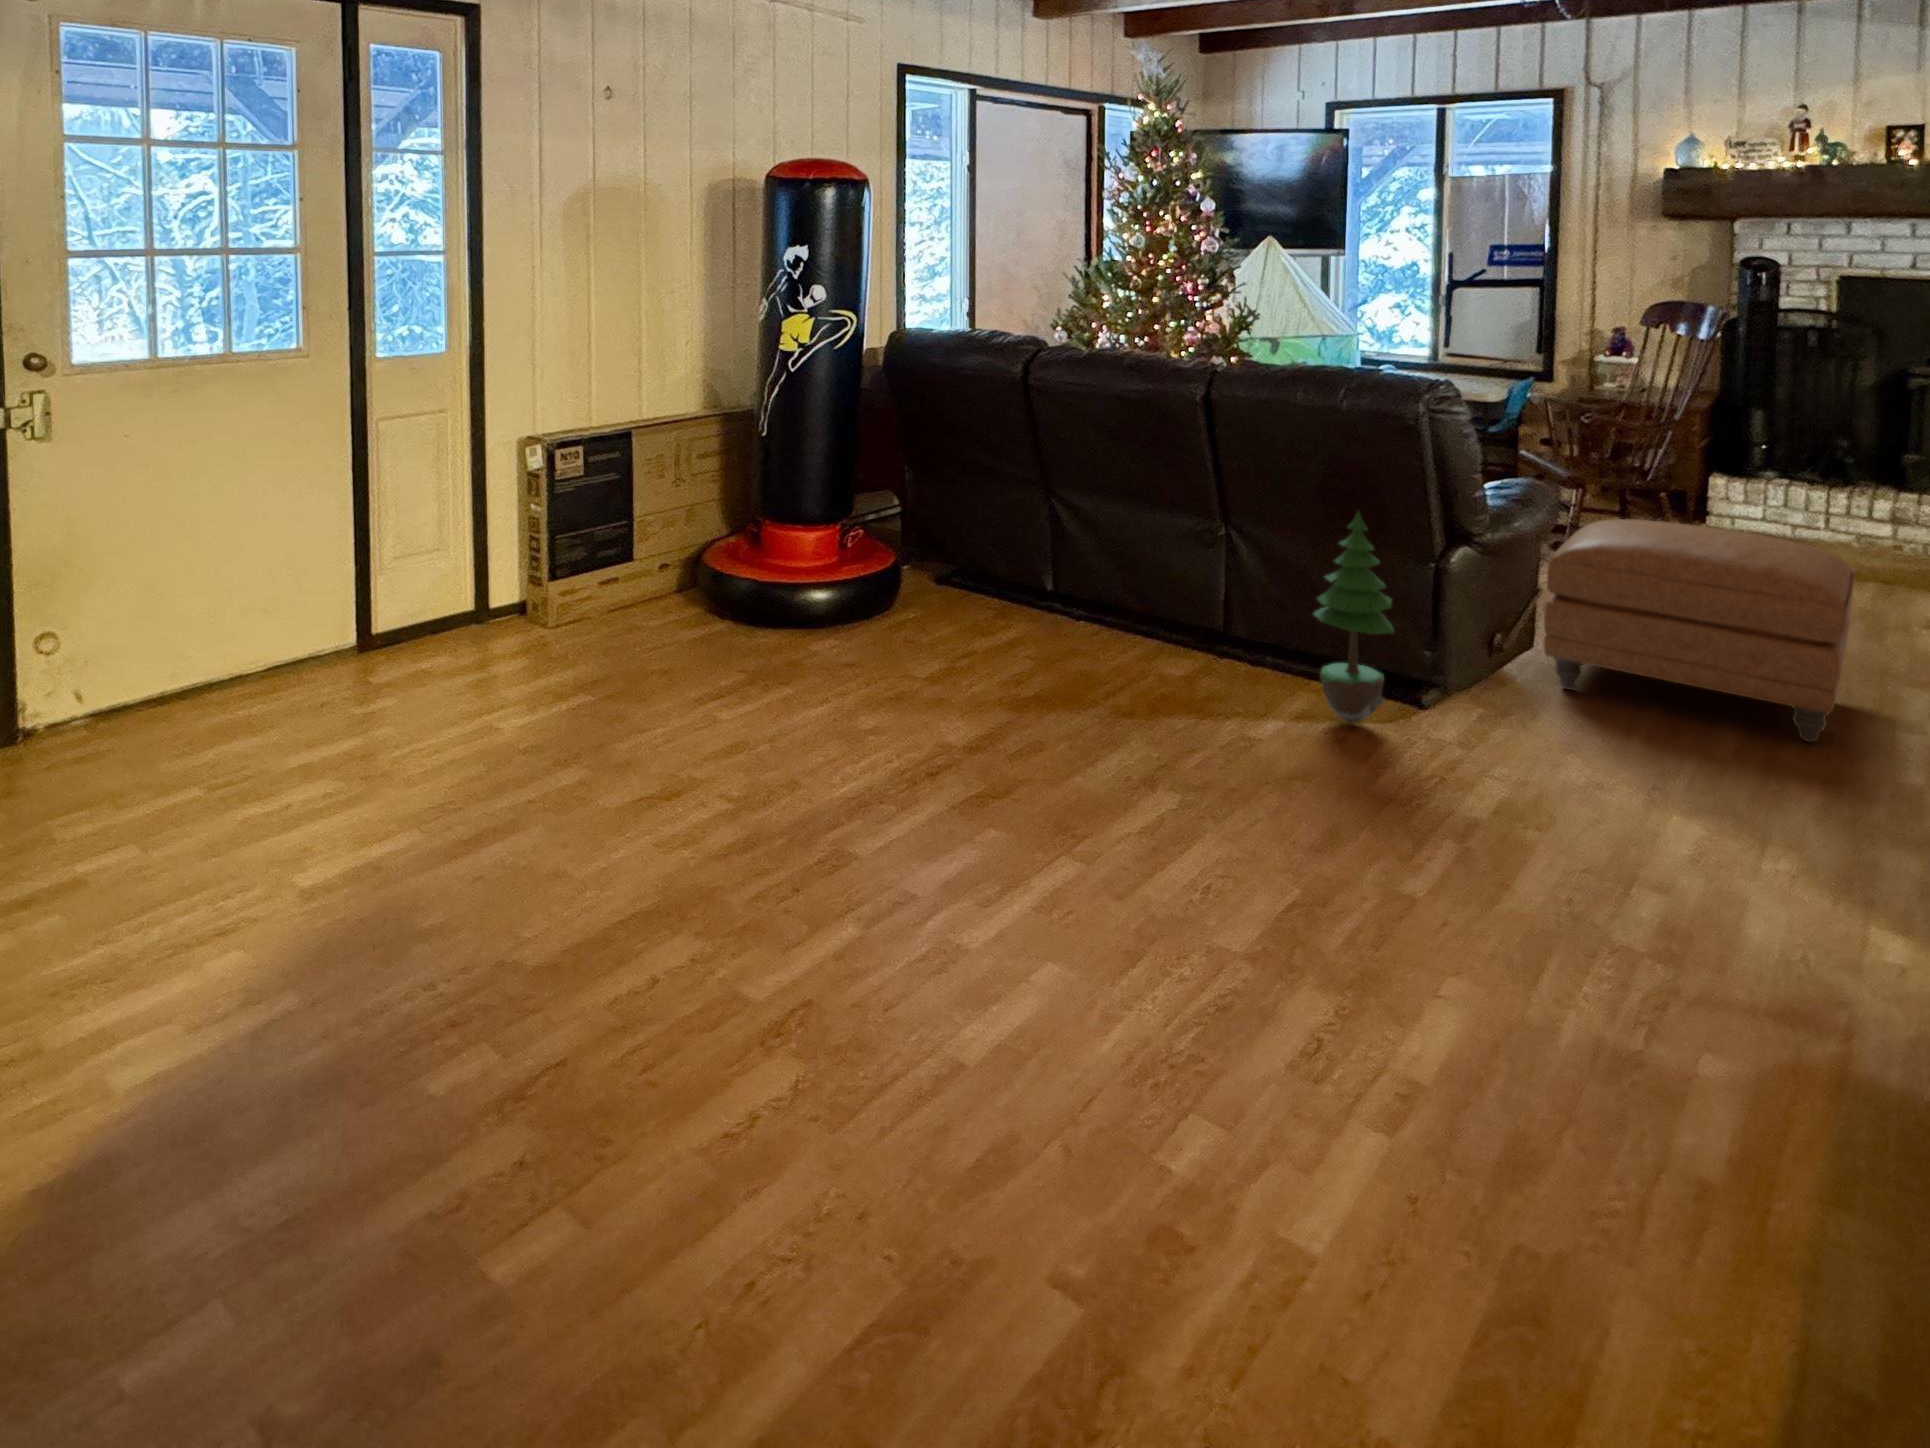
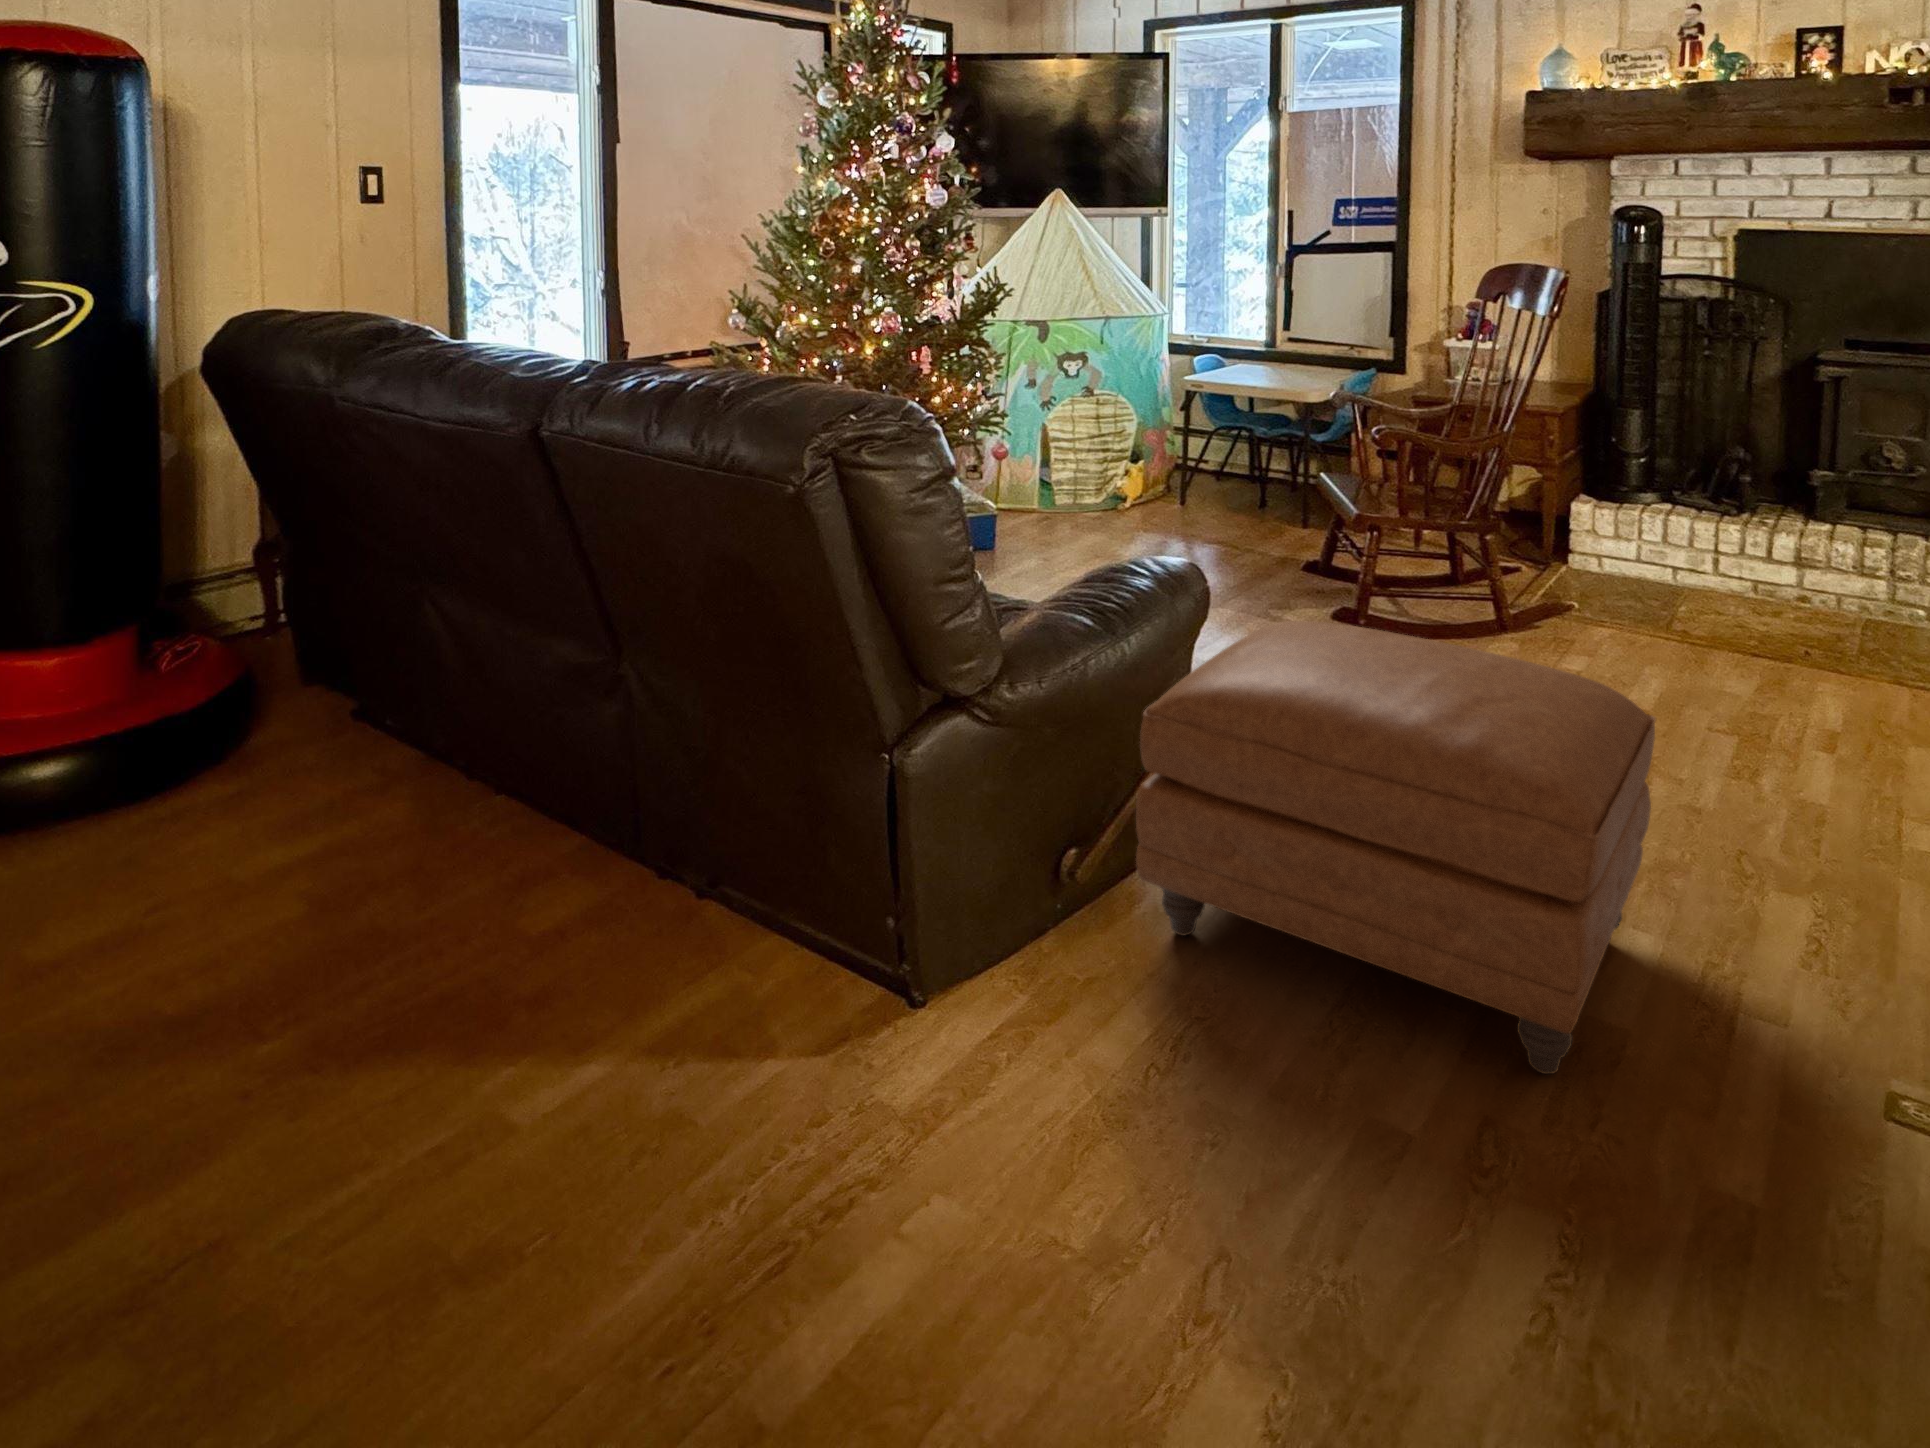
potted tree: present [1314,512,1394,724] -> none [632,658,788,1069]

